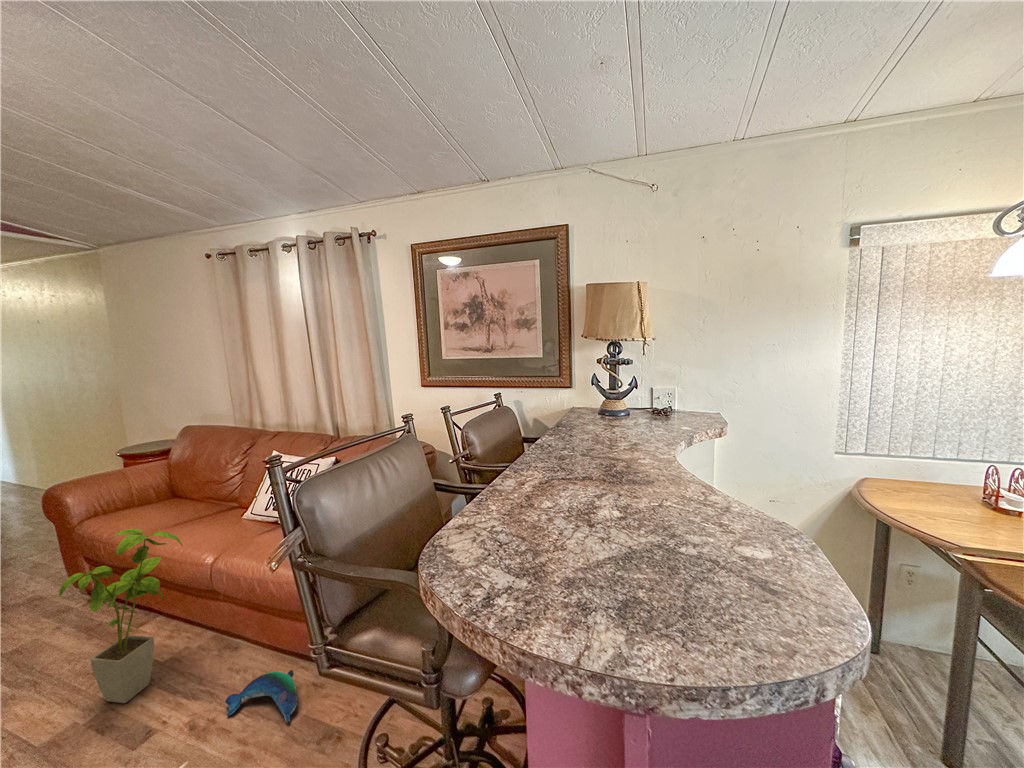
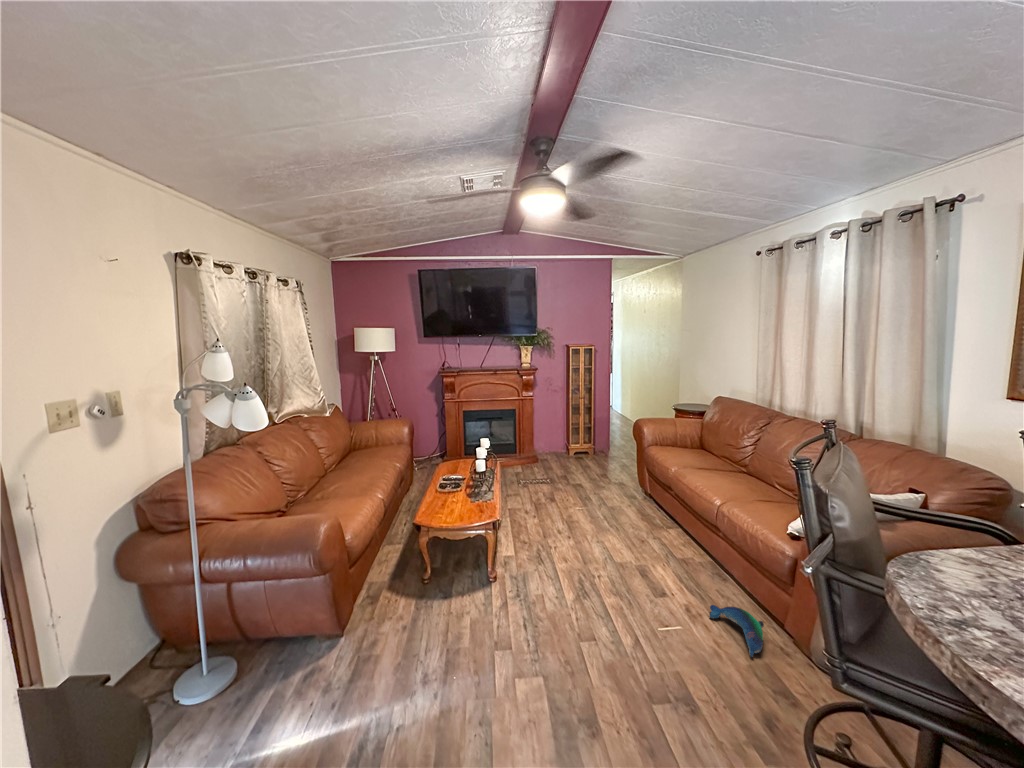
house plant: present [59,529,182,703] -> none [638,457,702,565]

